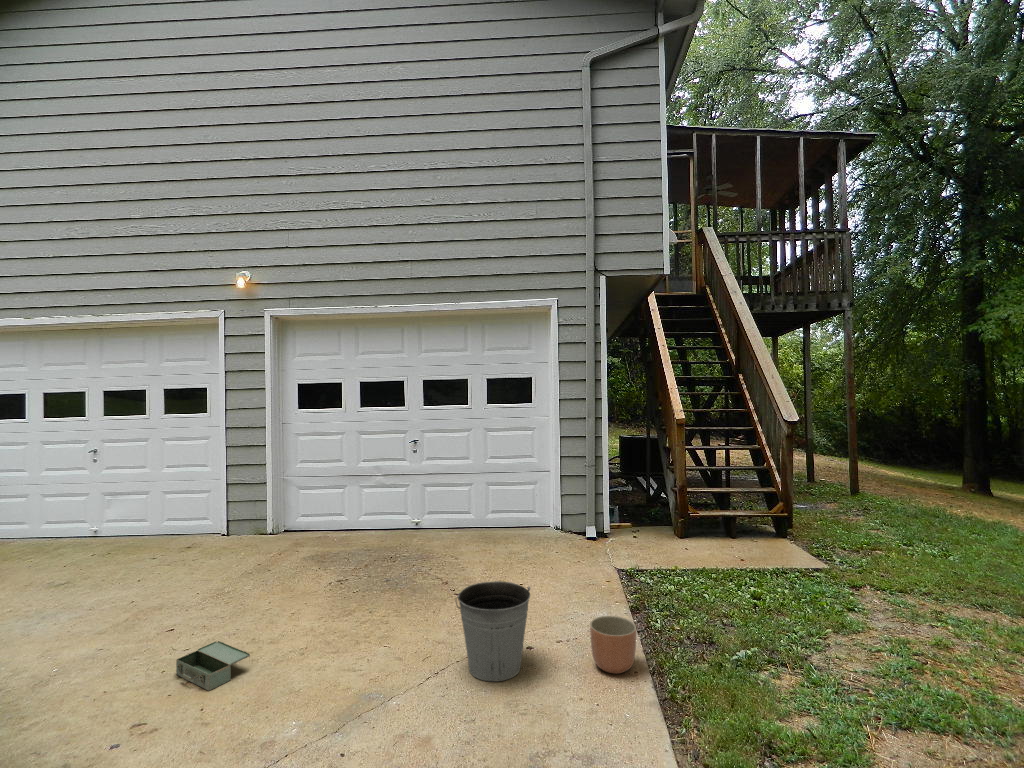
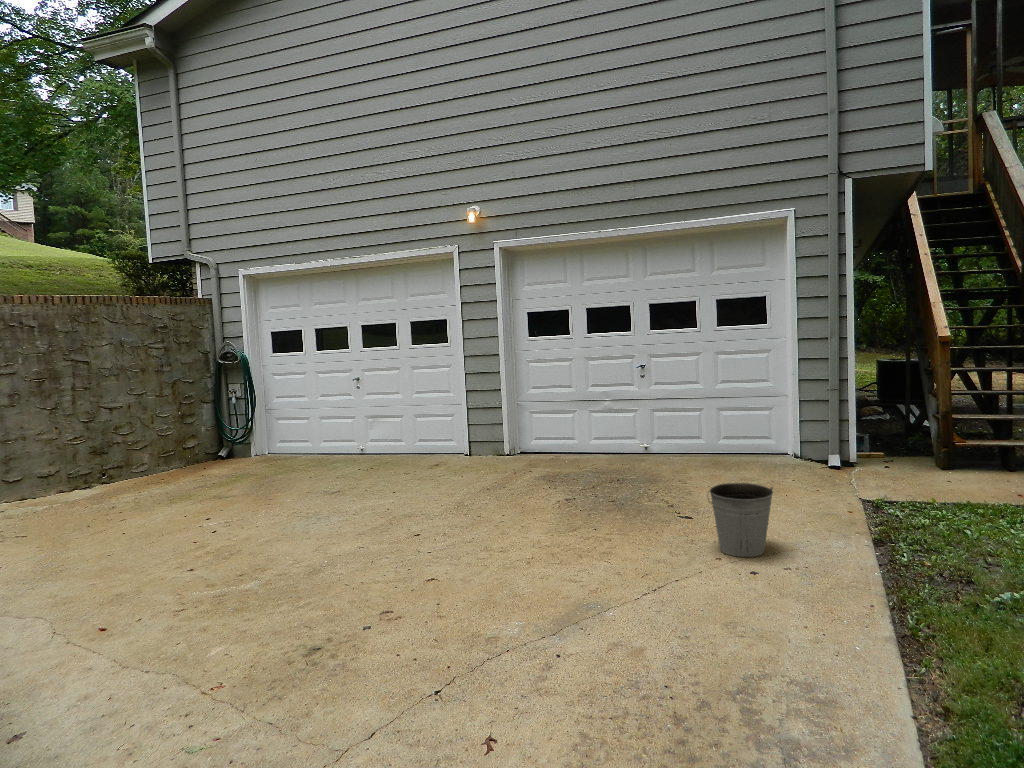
planter: present [590,616,636,674] -> none [829,515,872,559]
toolbox: present [176,641,250,691] -> none [493,520,545,549]

